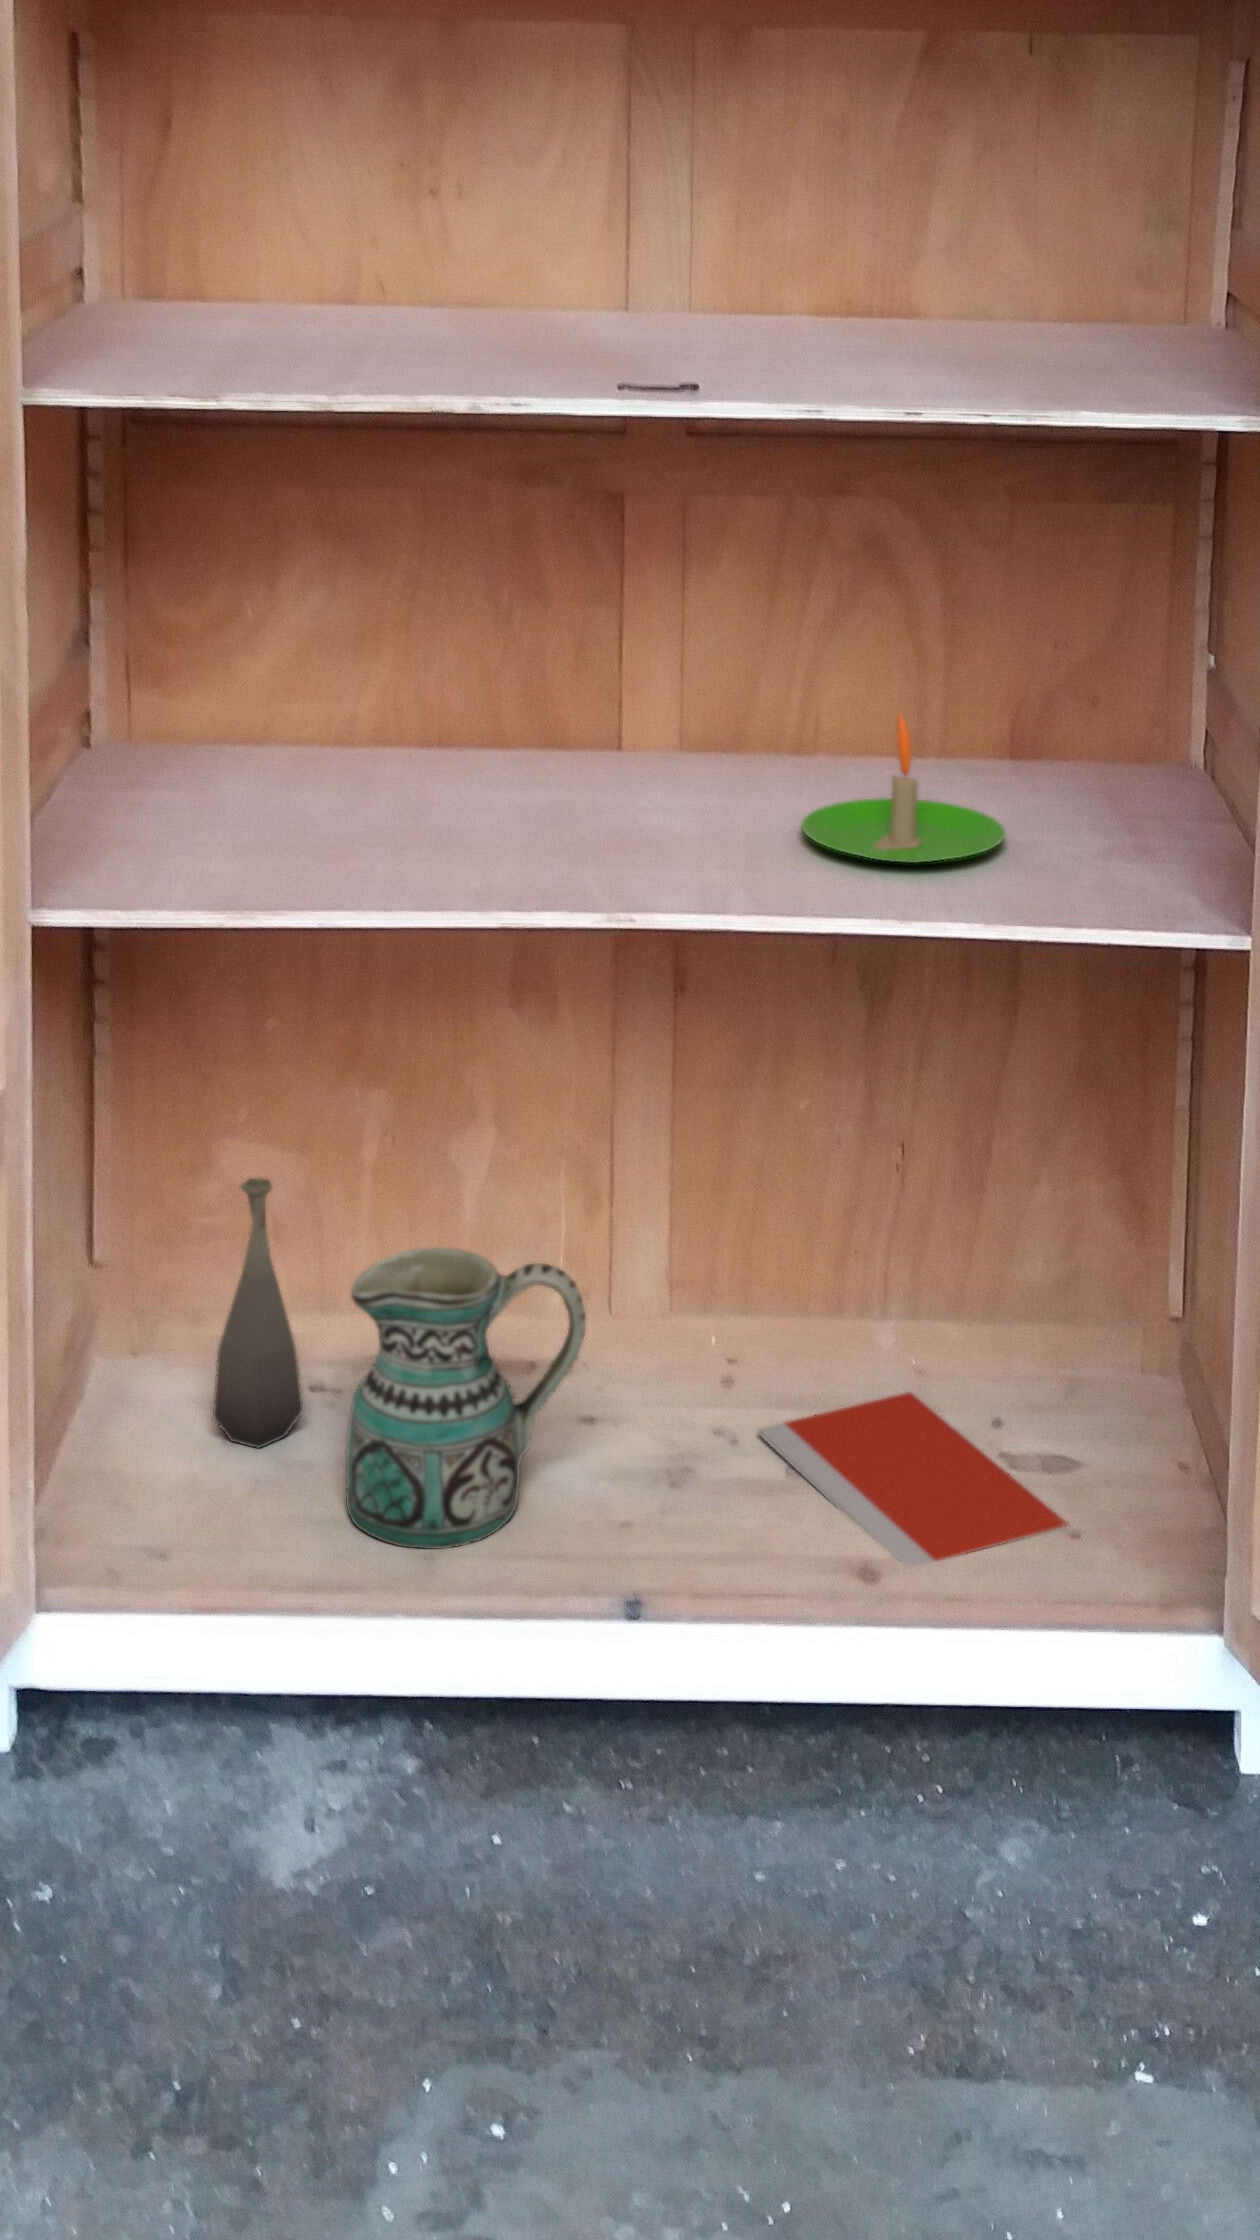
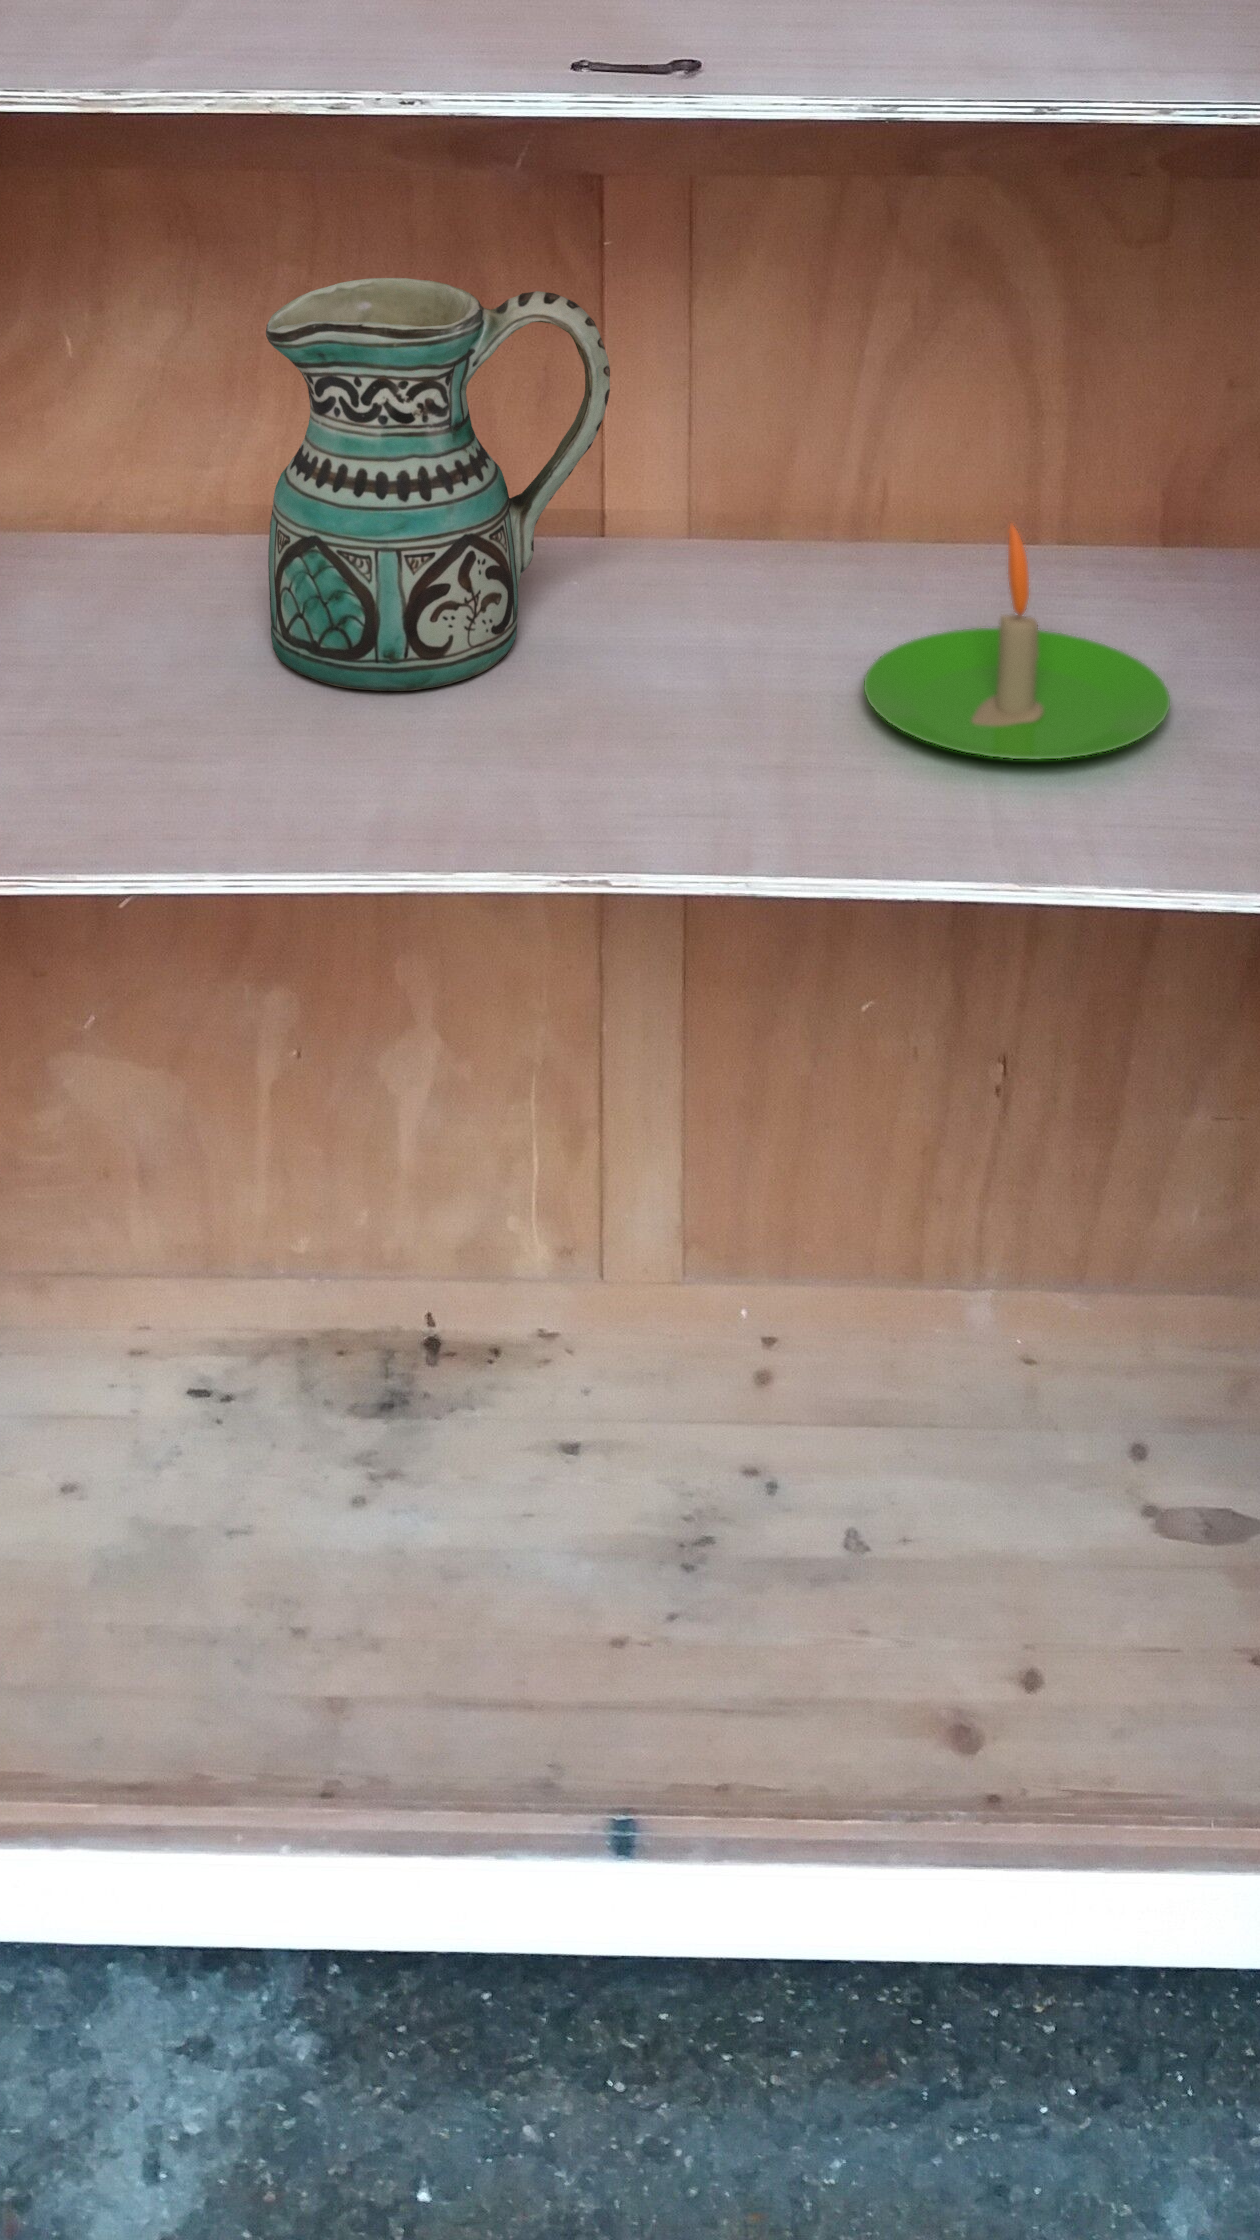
bottle: present [213,1178,303,1449] -> none [44,1151,172,1508]
ceramic pitcher: present [346,1247,586,1549] -> present [266,278,610,691]
notebook: present [758,1392,1070,1567] -> none [804,1406,1254,1762]

